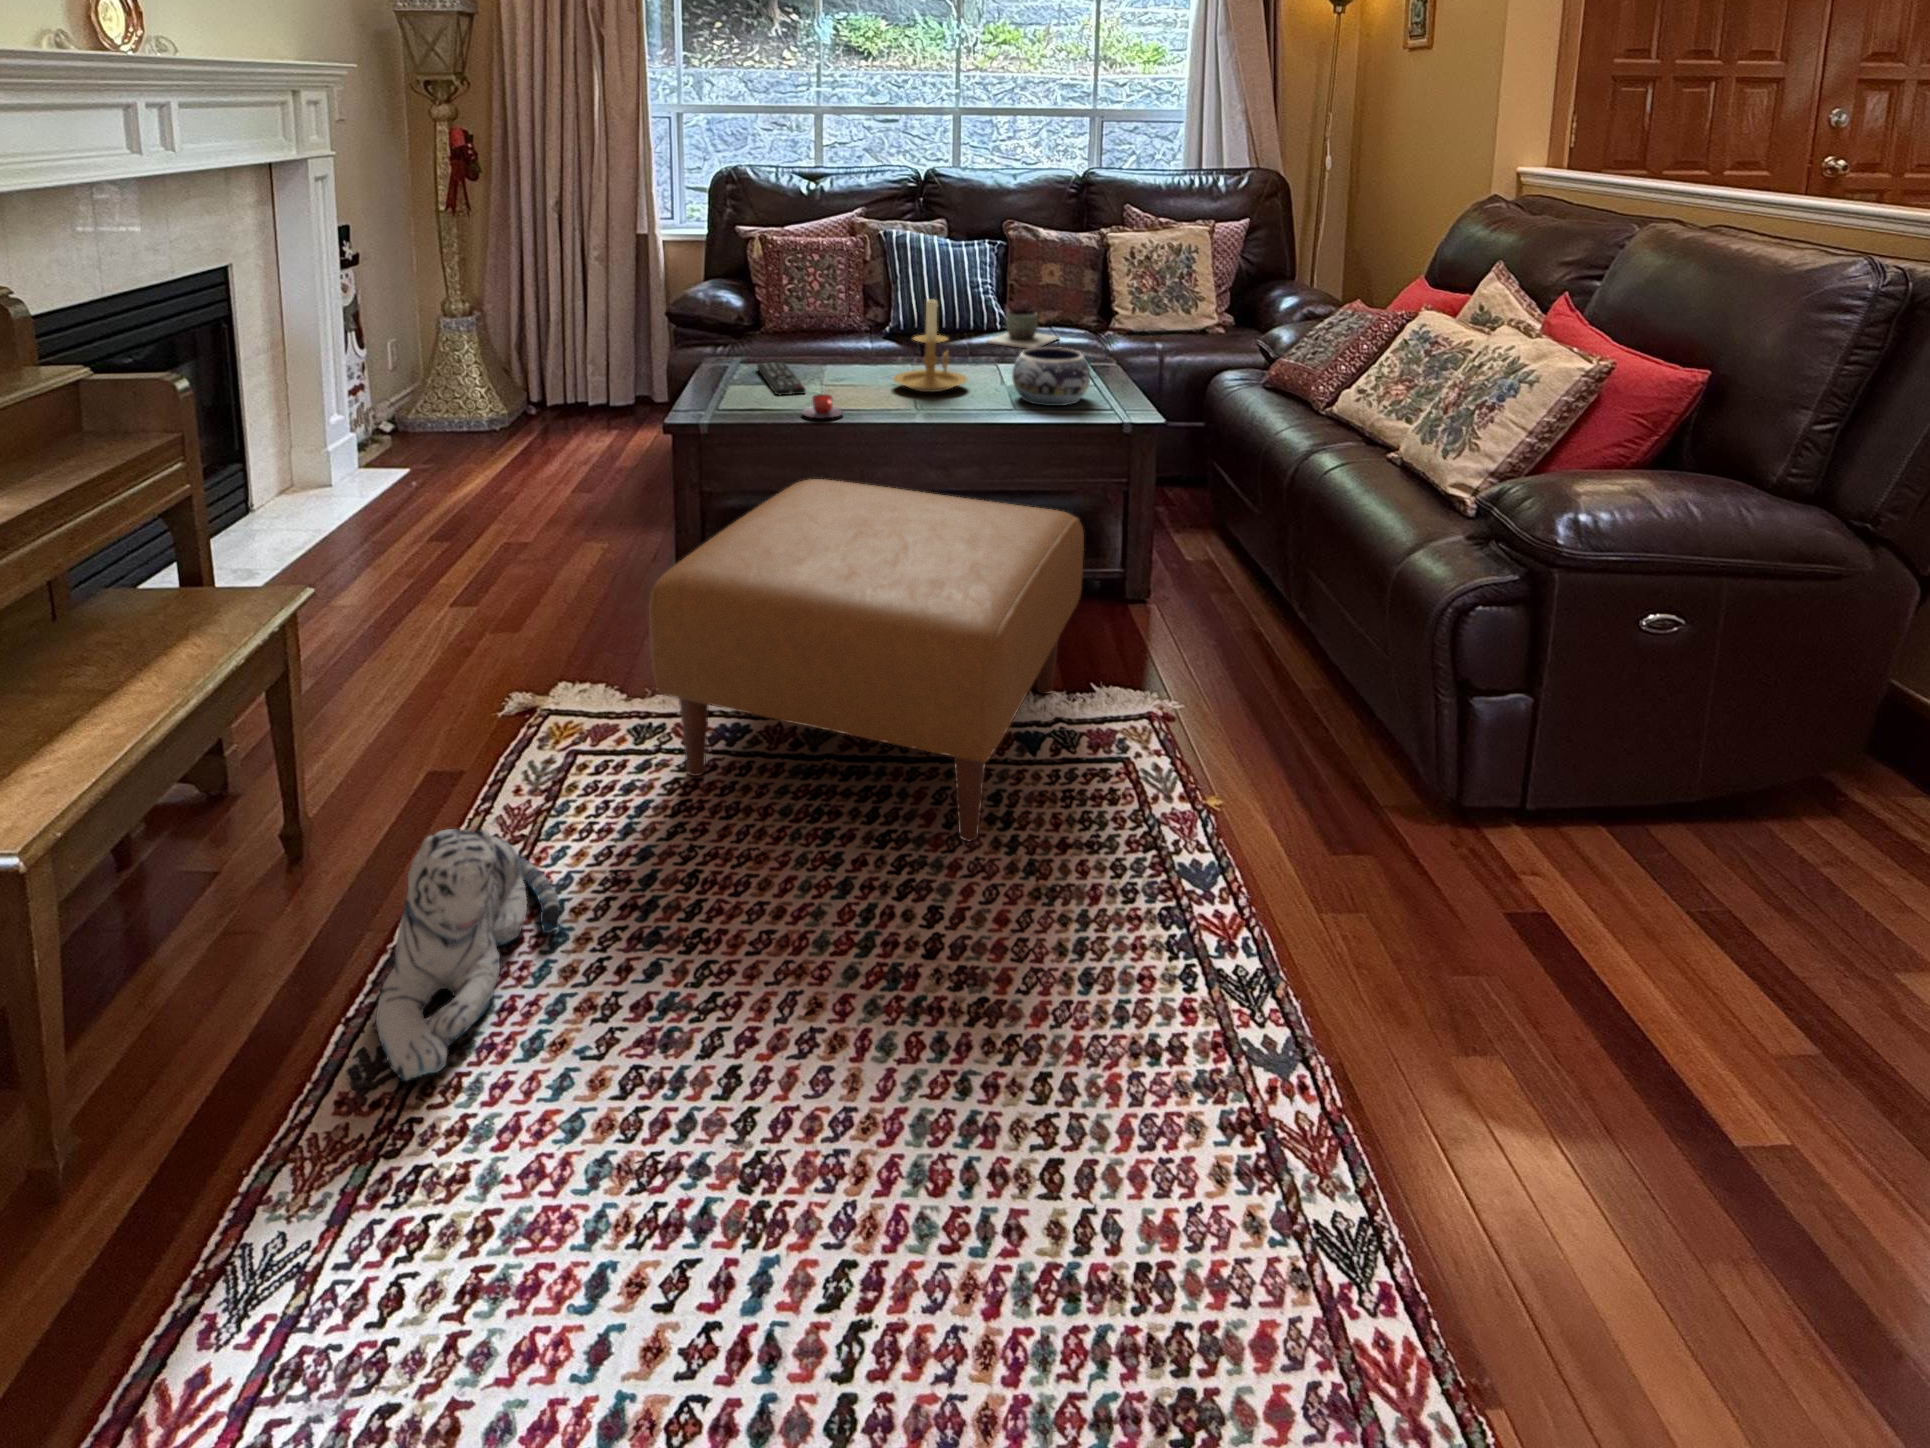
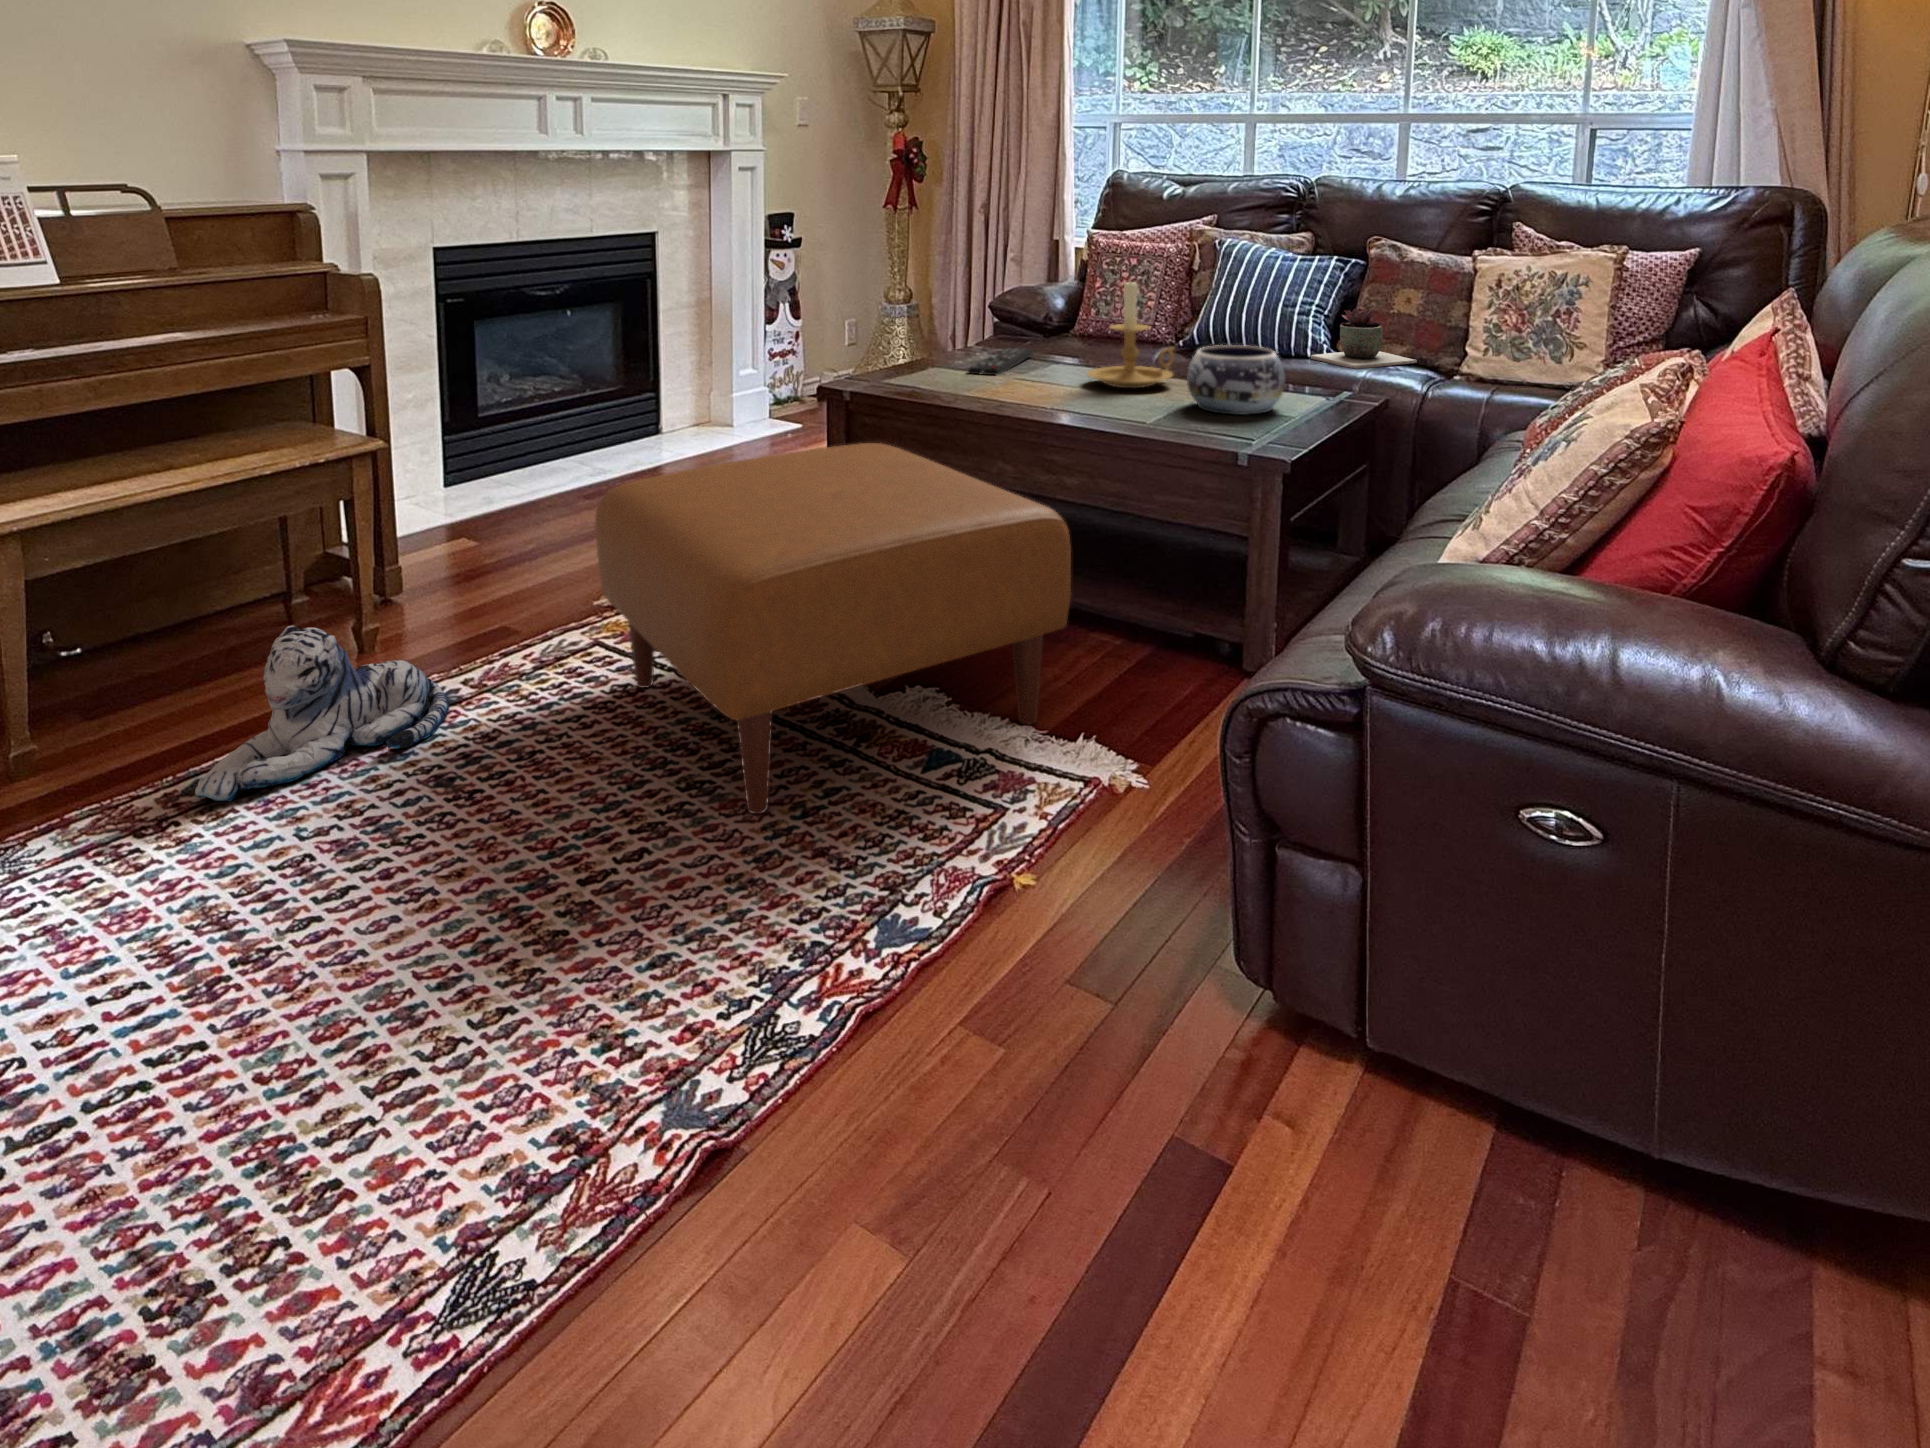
teacup: present [802,394,842,418] -> none [940,369,984,393]

